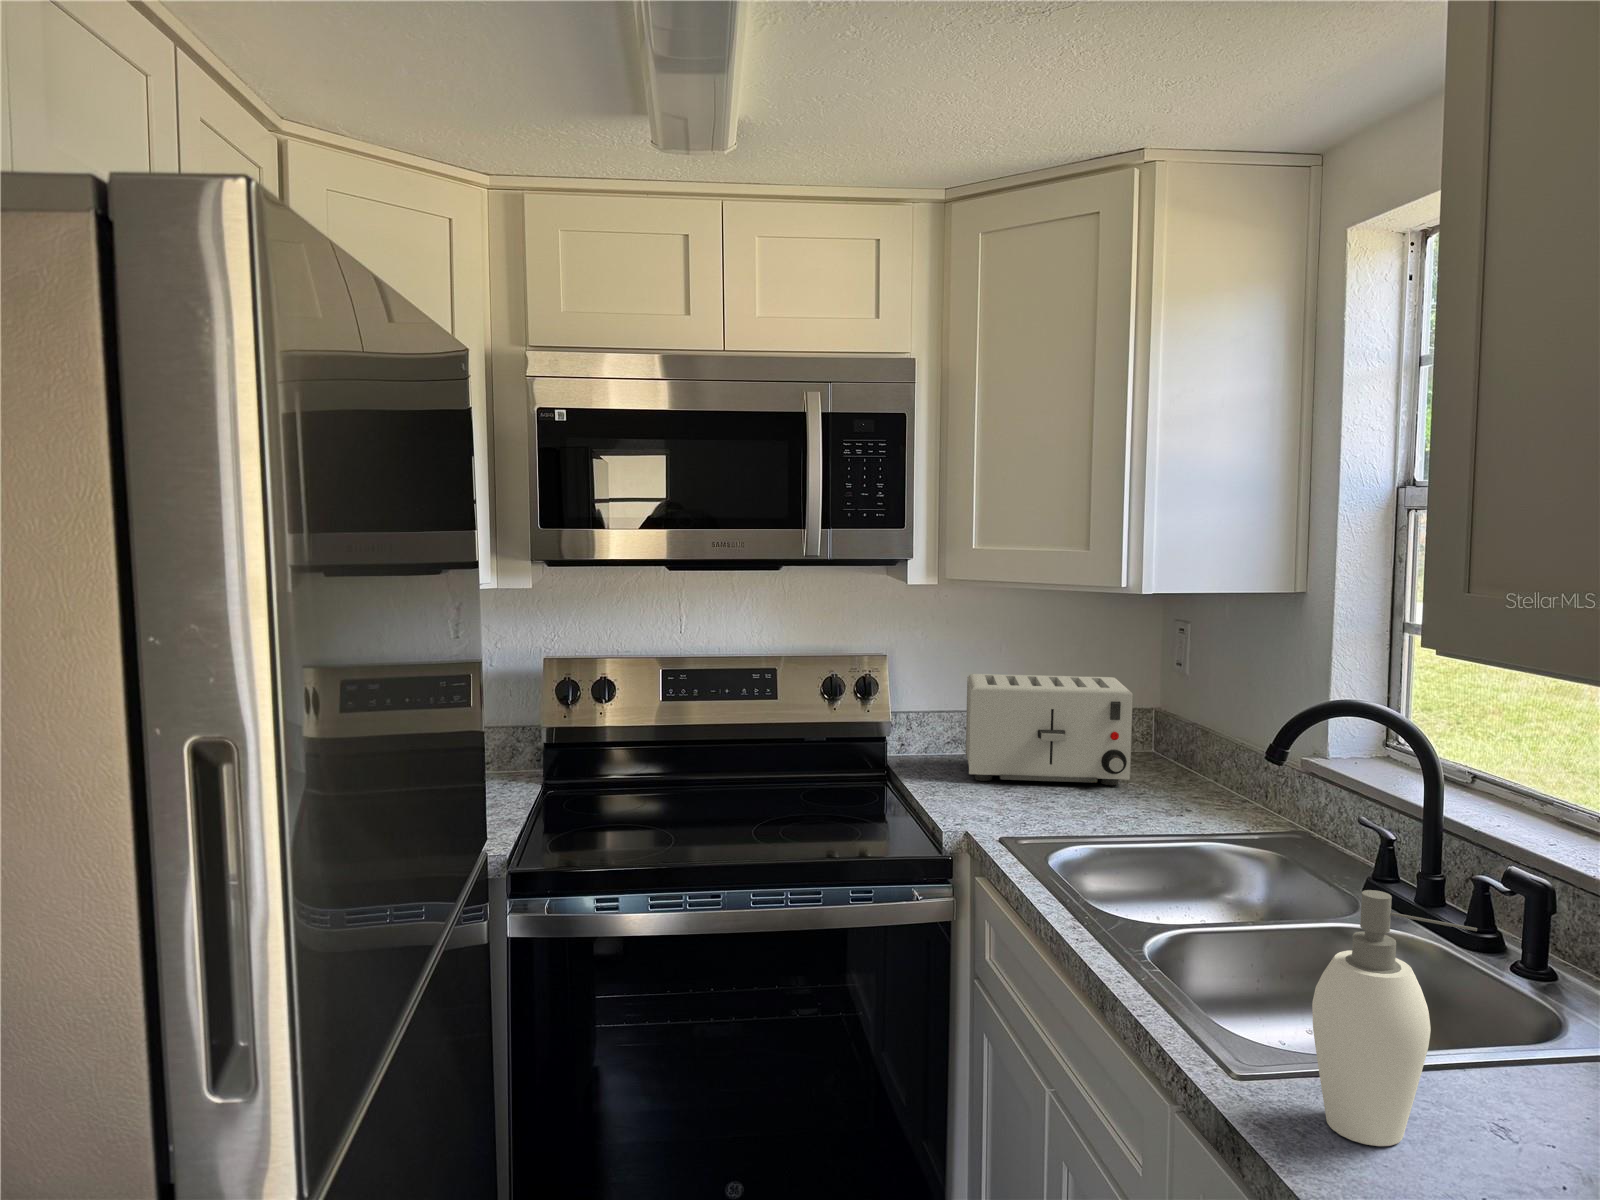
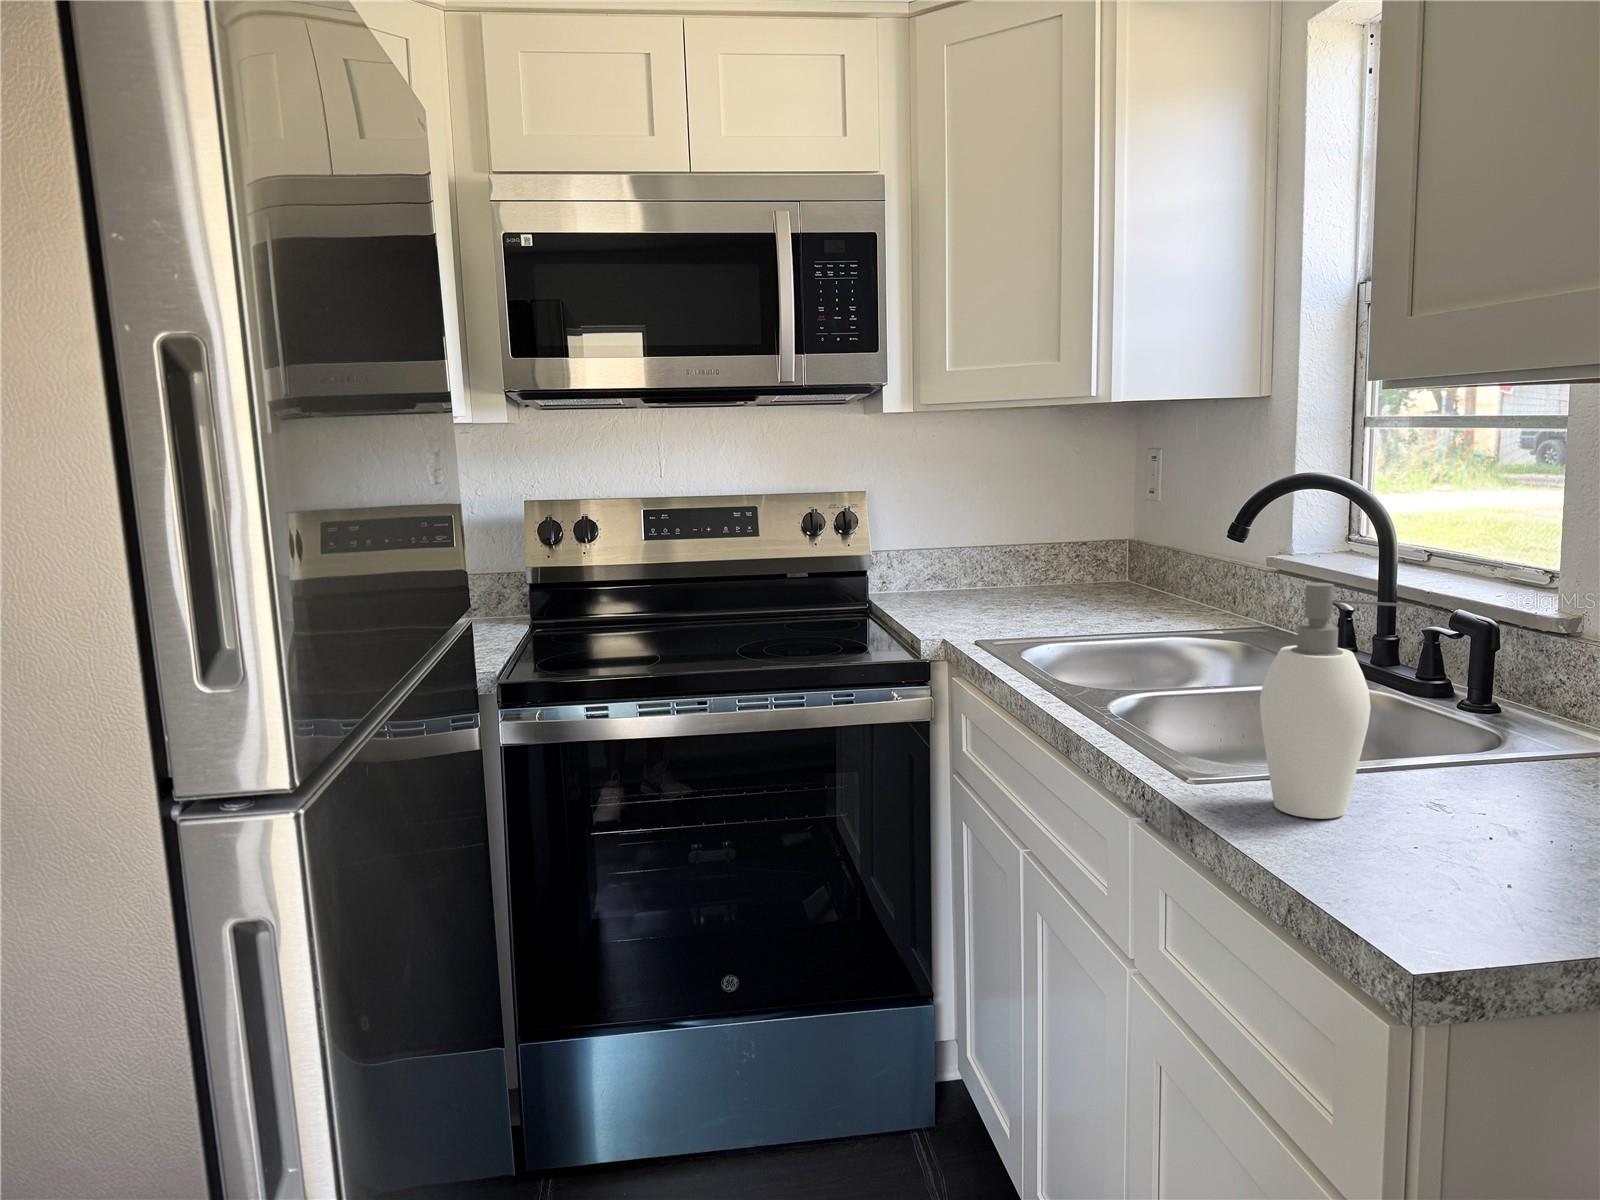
toaster: present [966,674,1133,785] -> none [944,504,1105,605]

